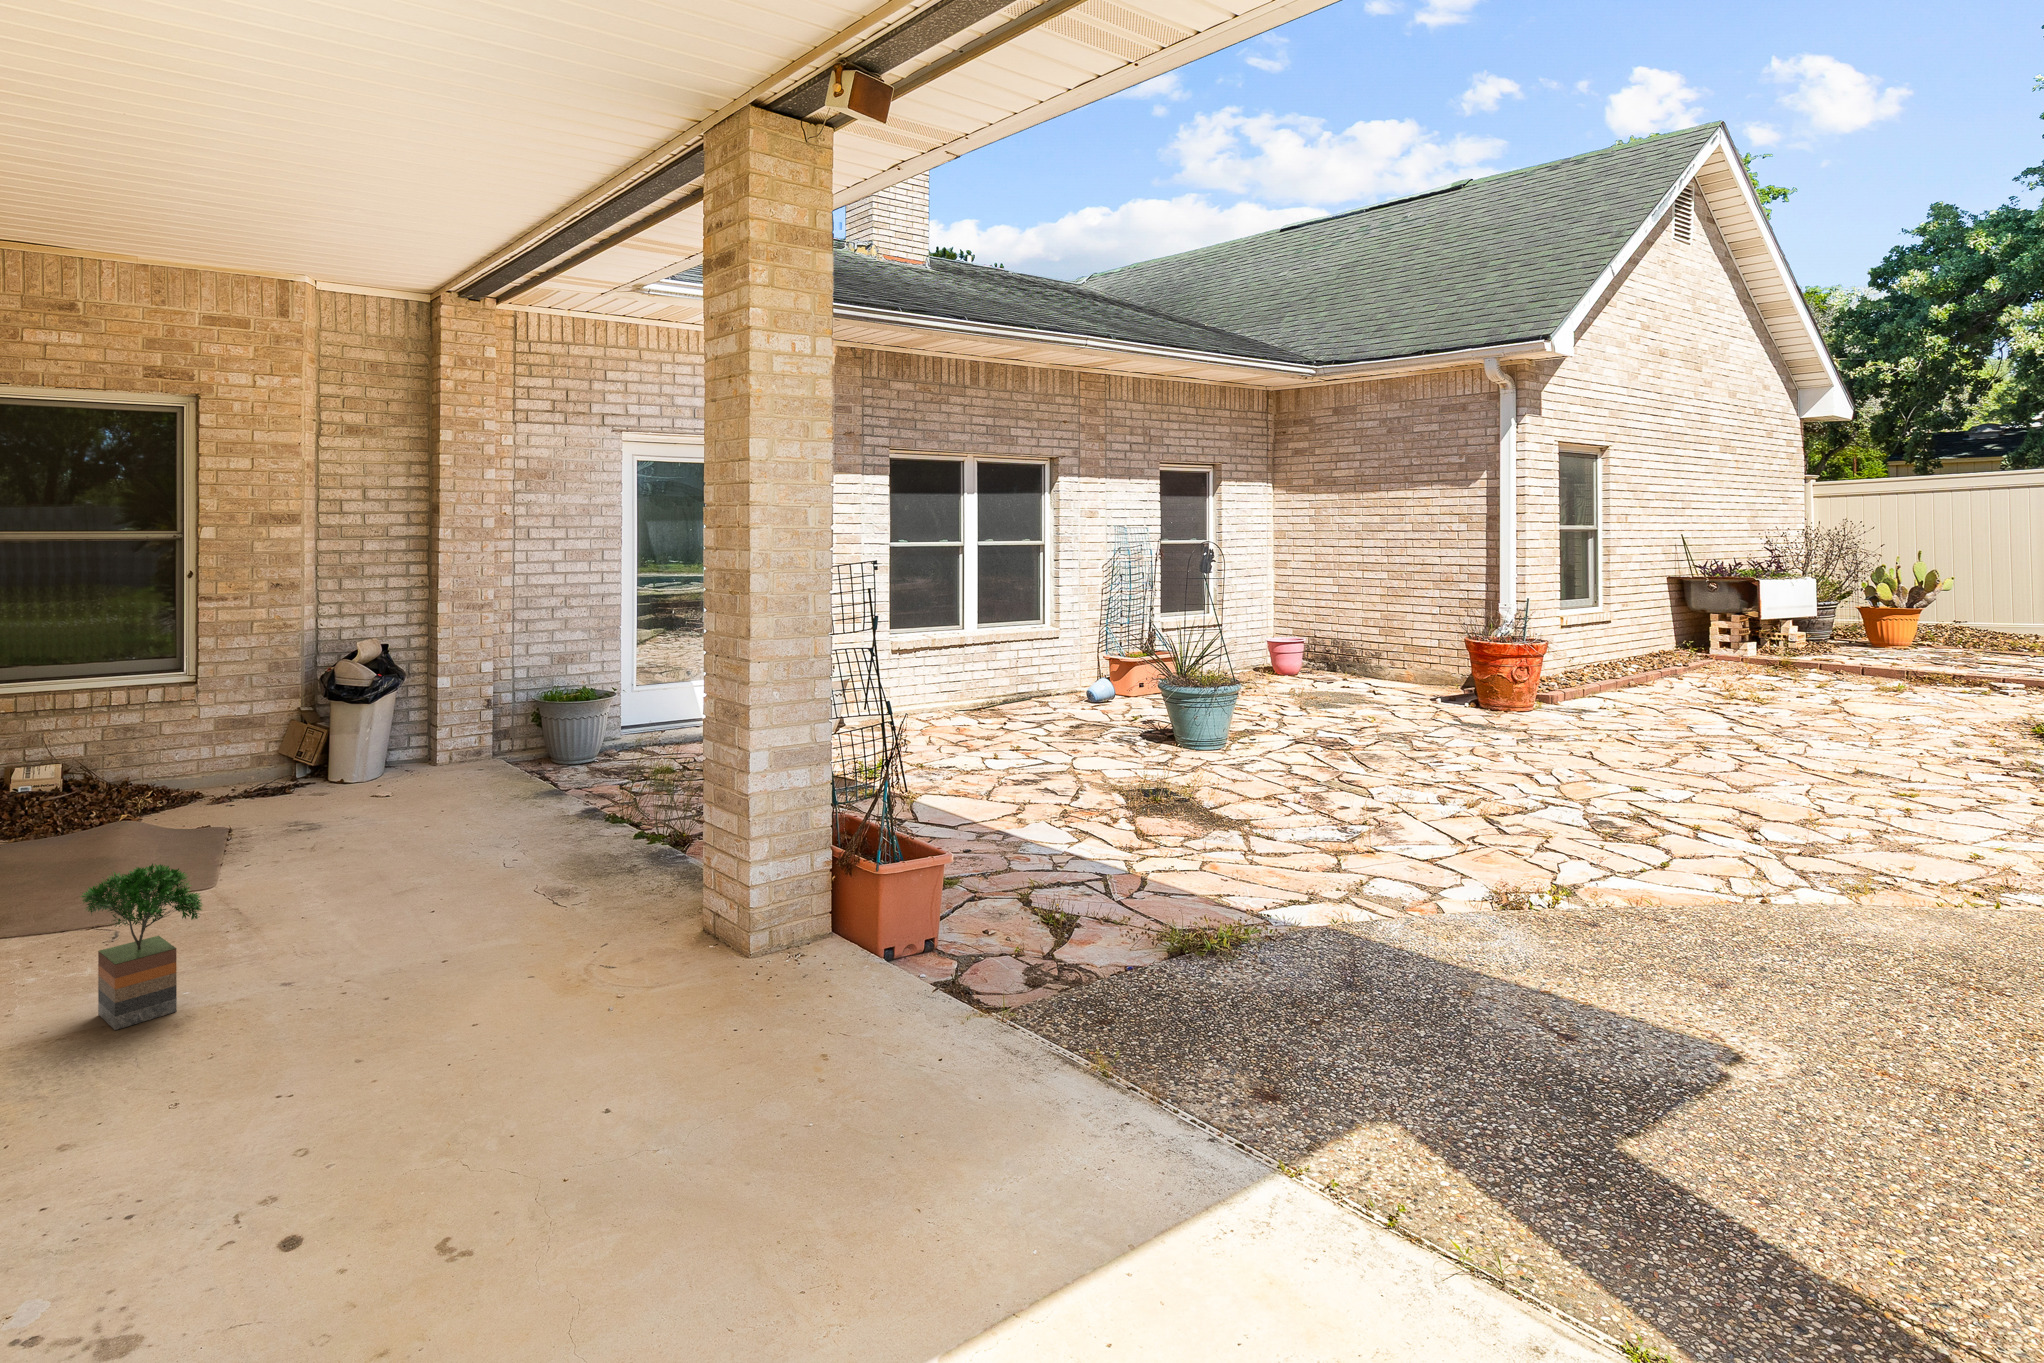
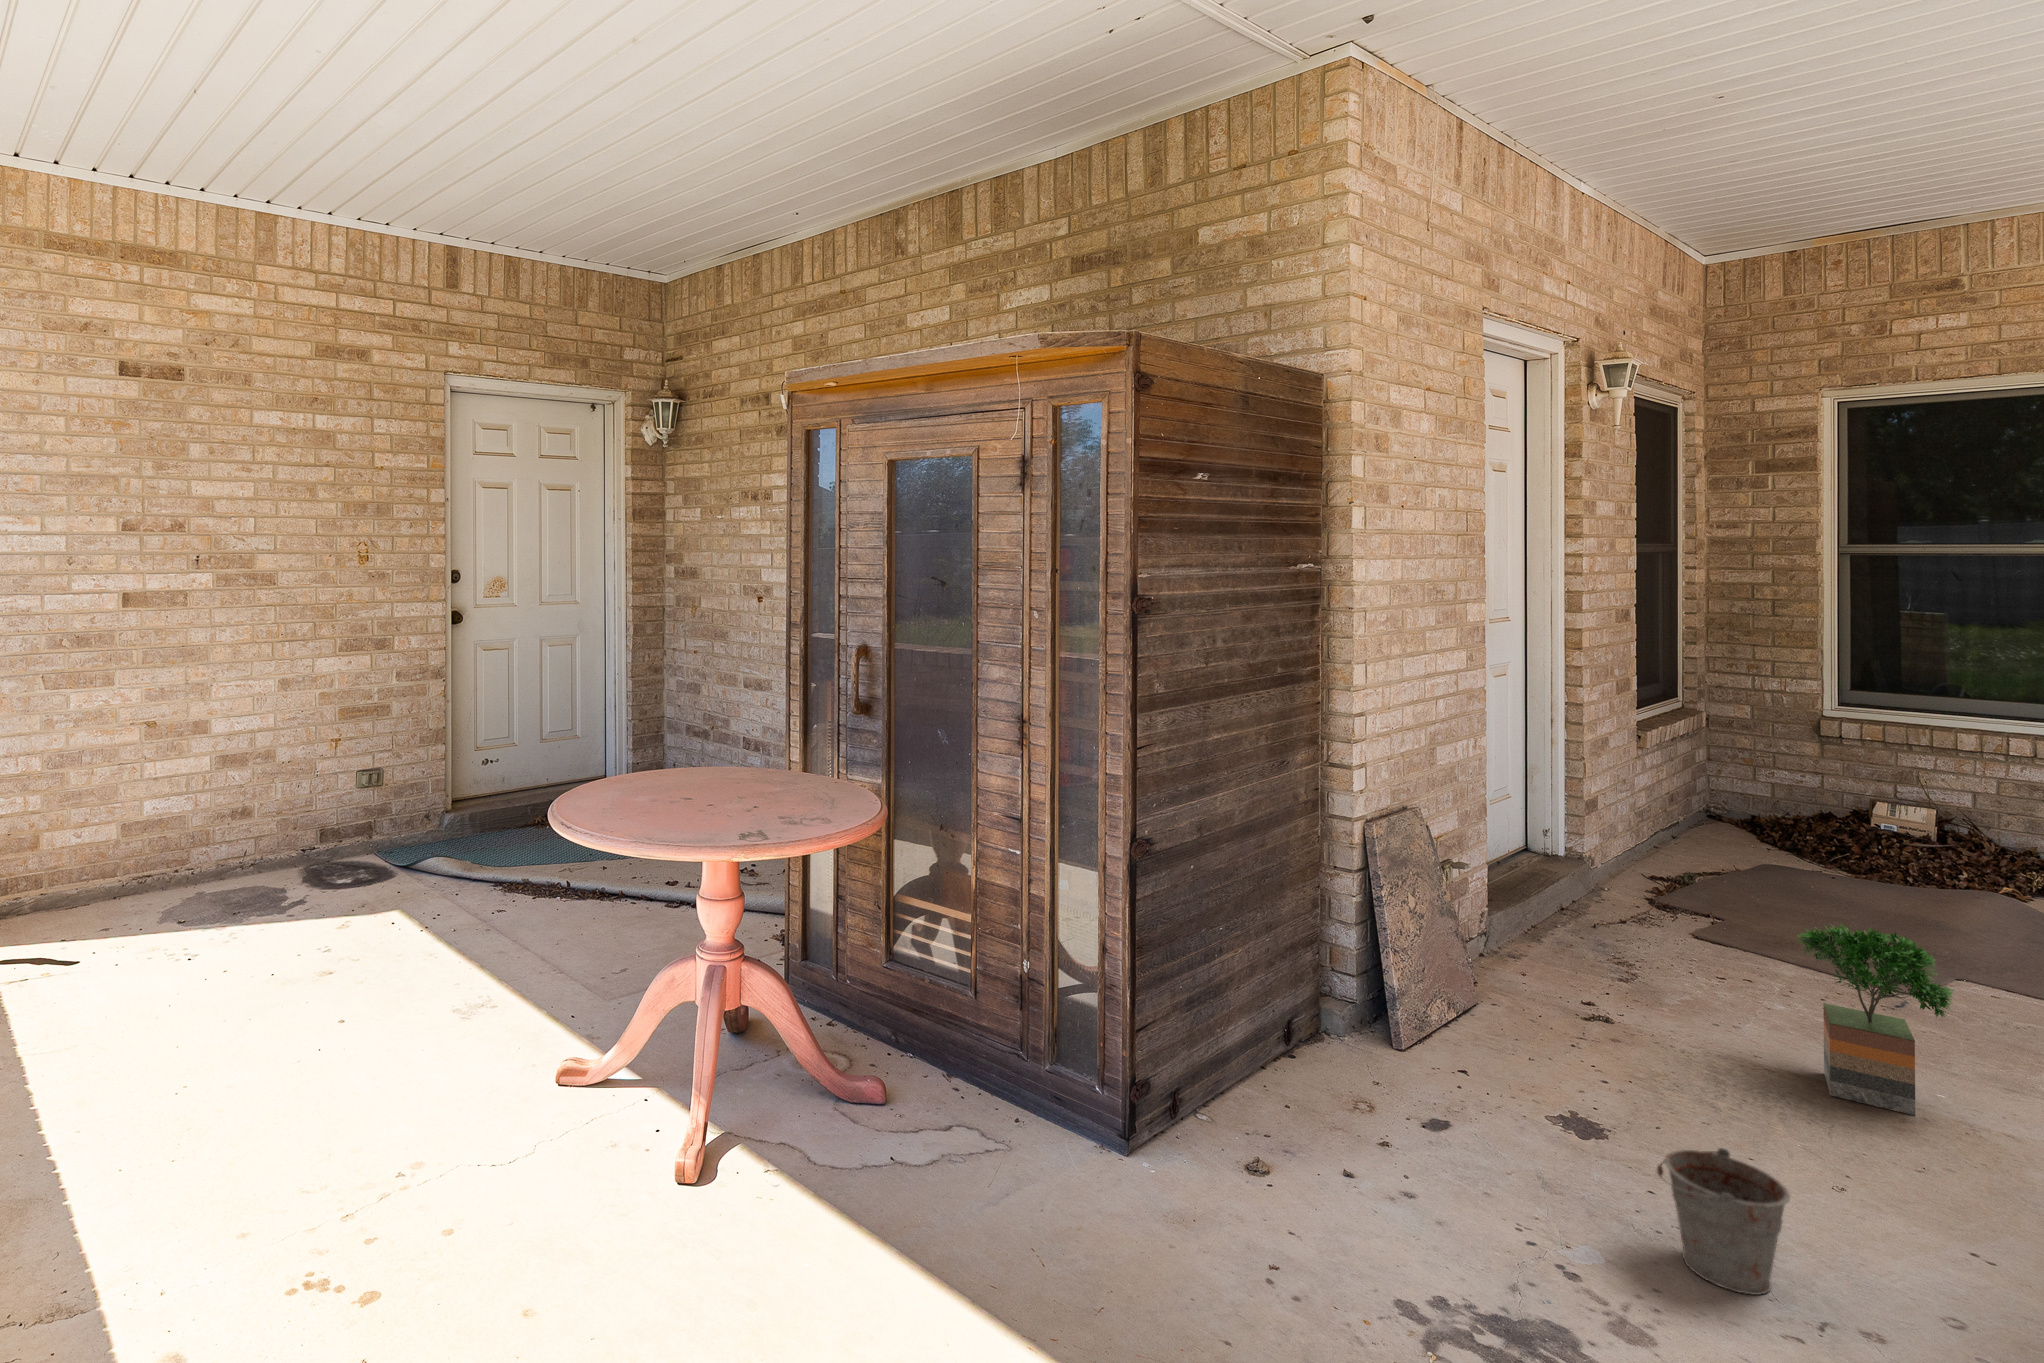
bucket: none [80,1110,198,1247] -> present [1657,1148,1790,1295]

